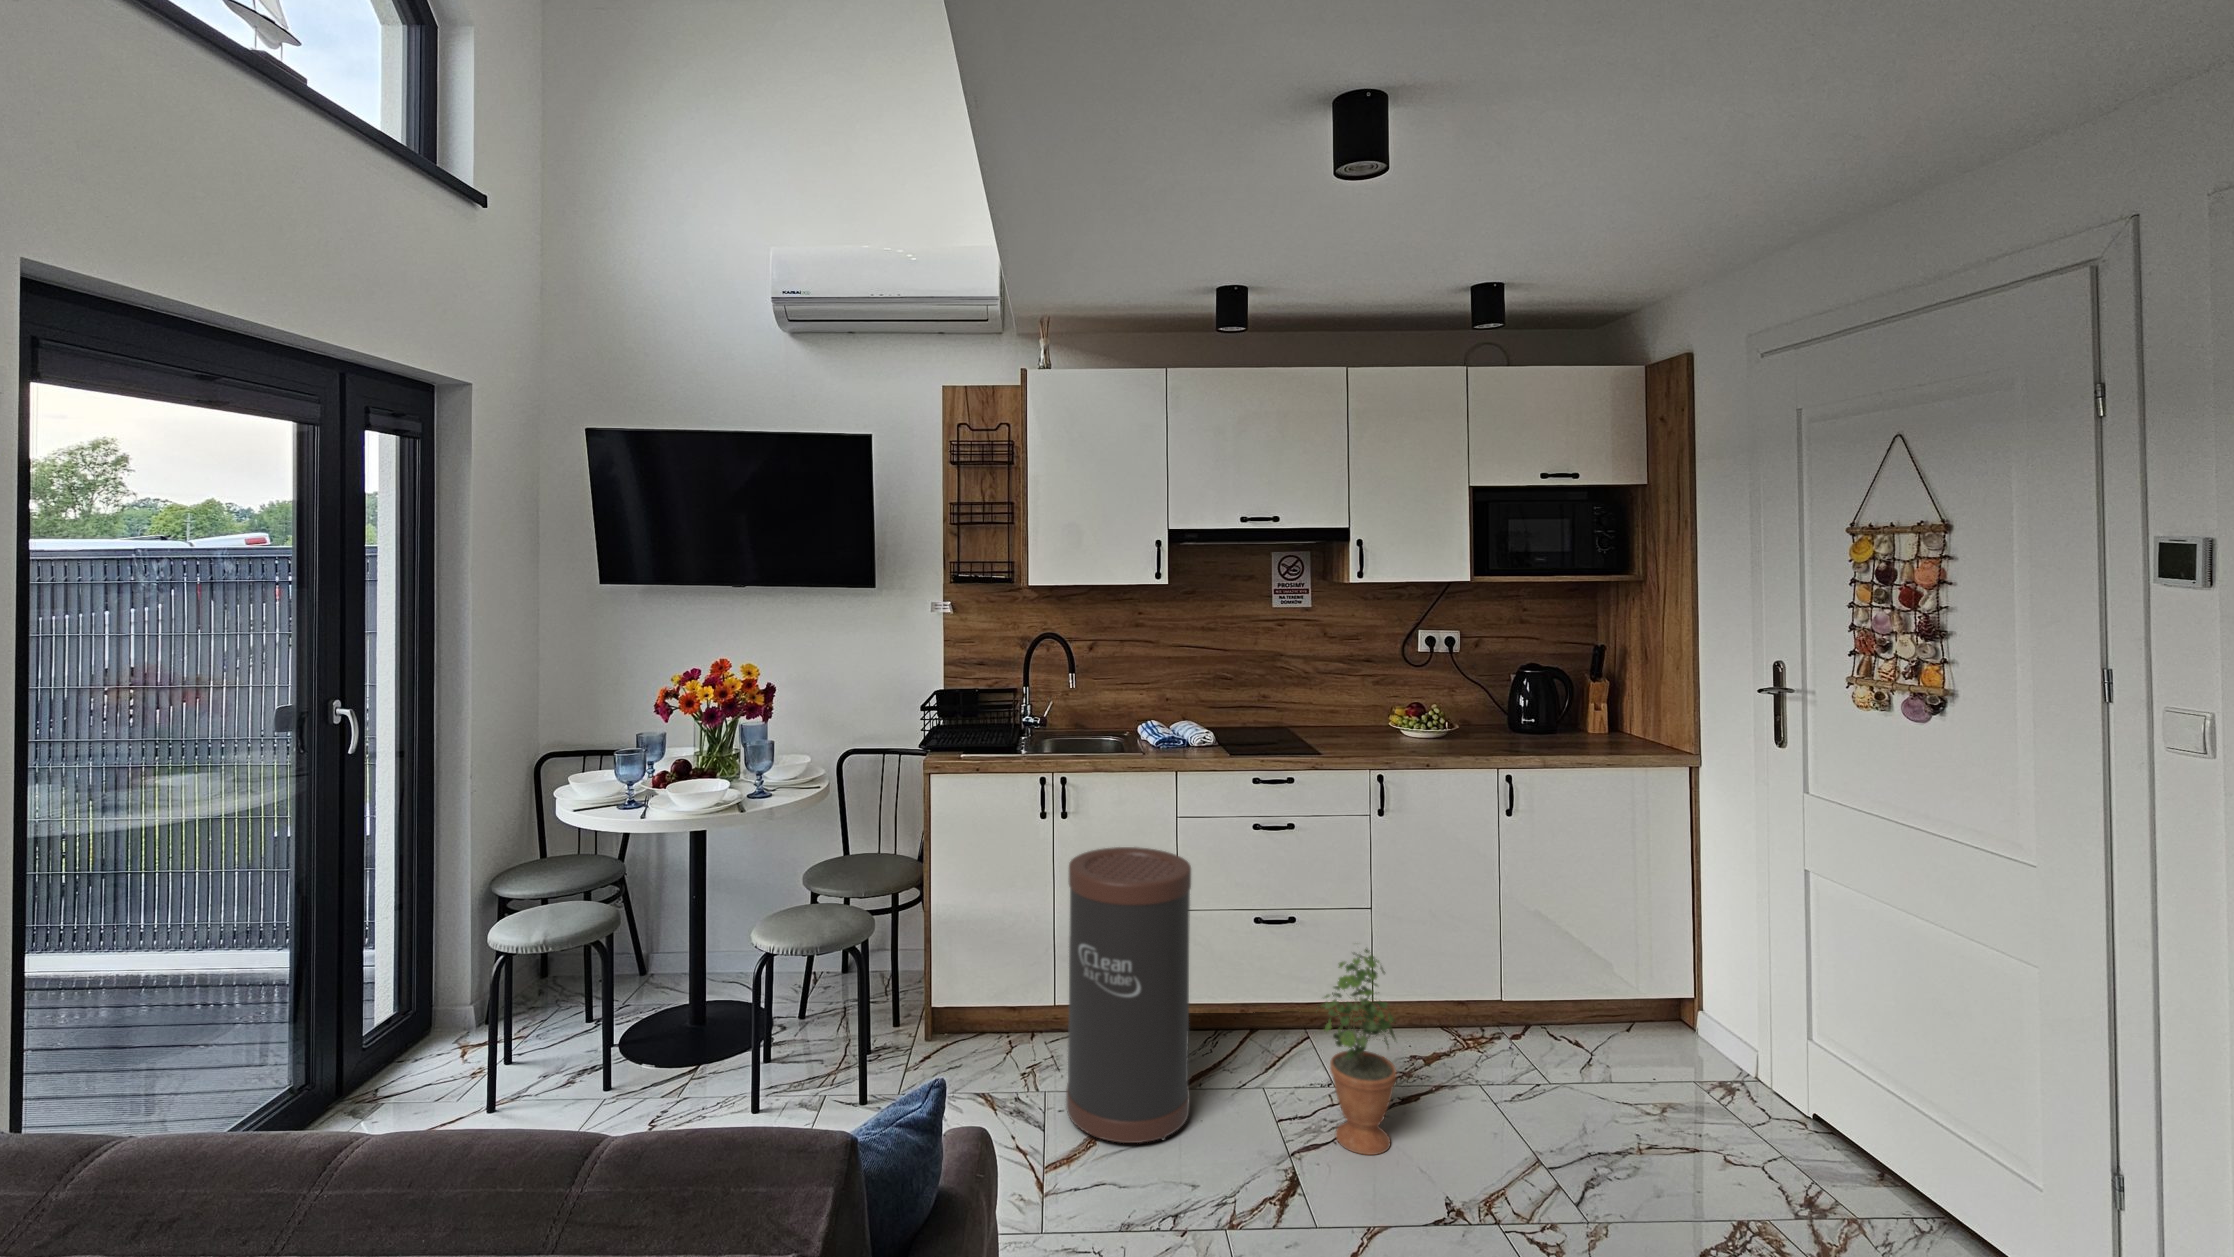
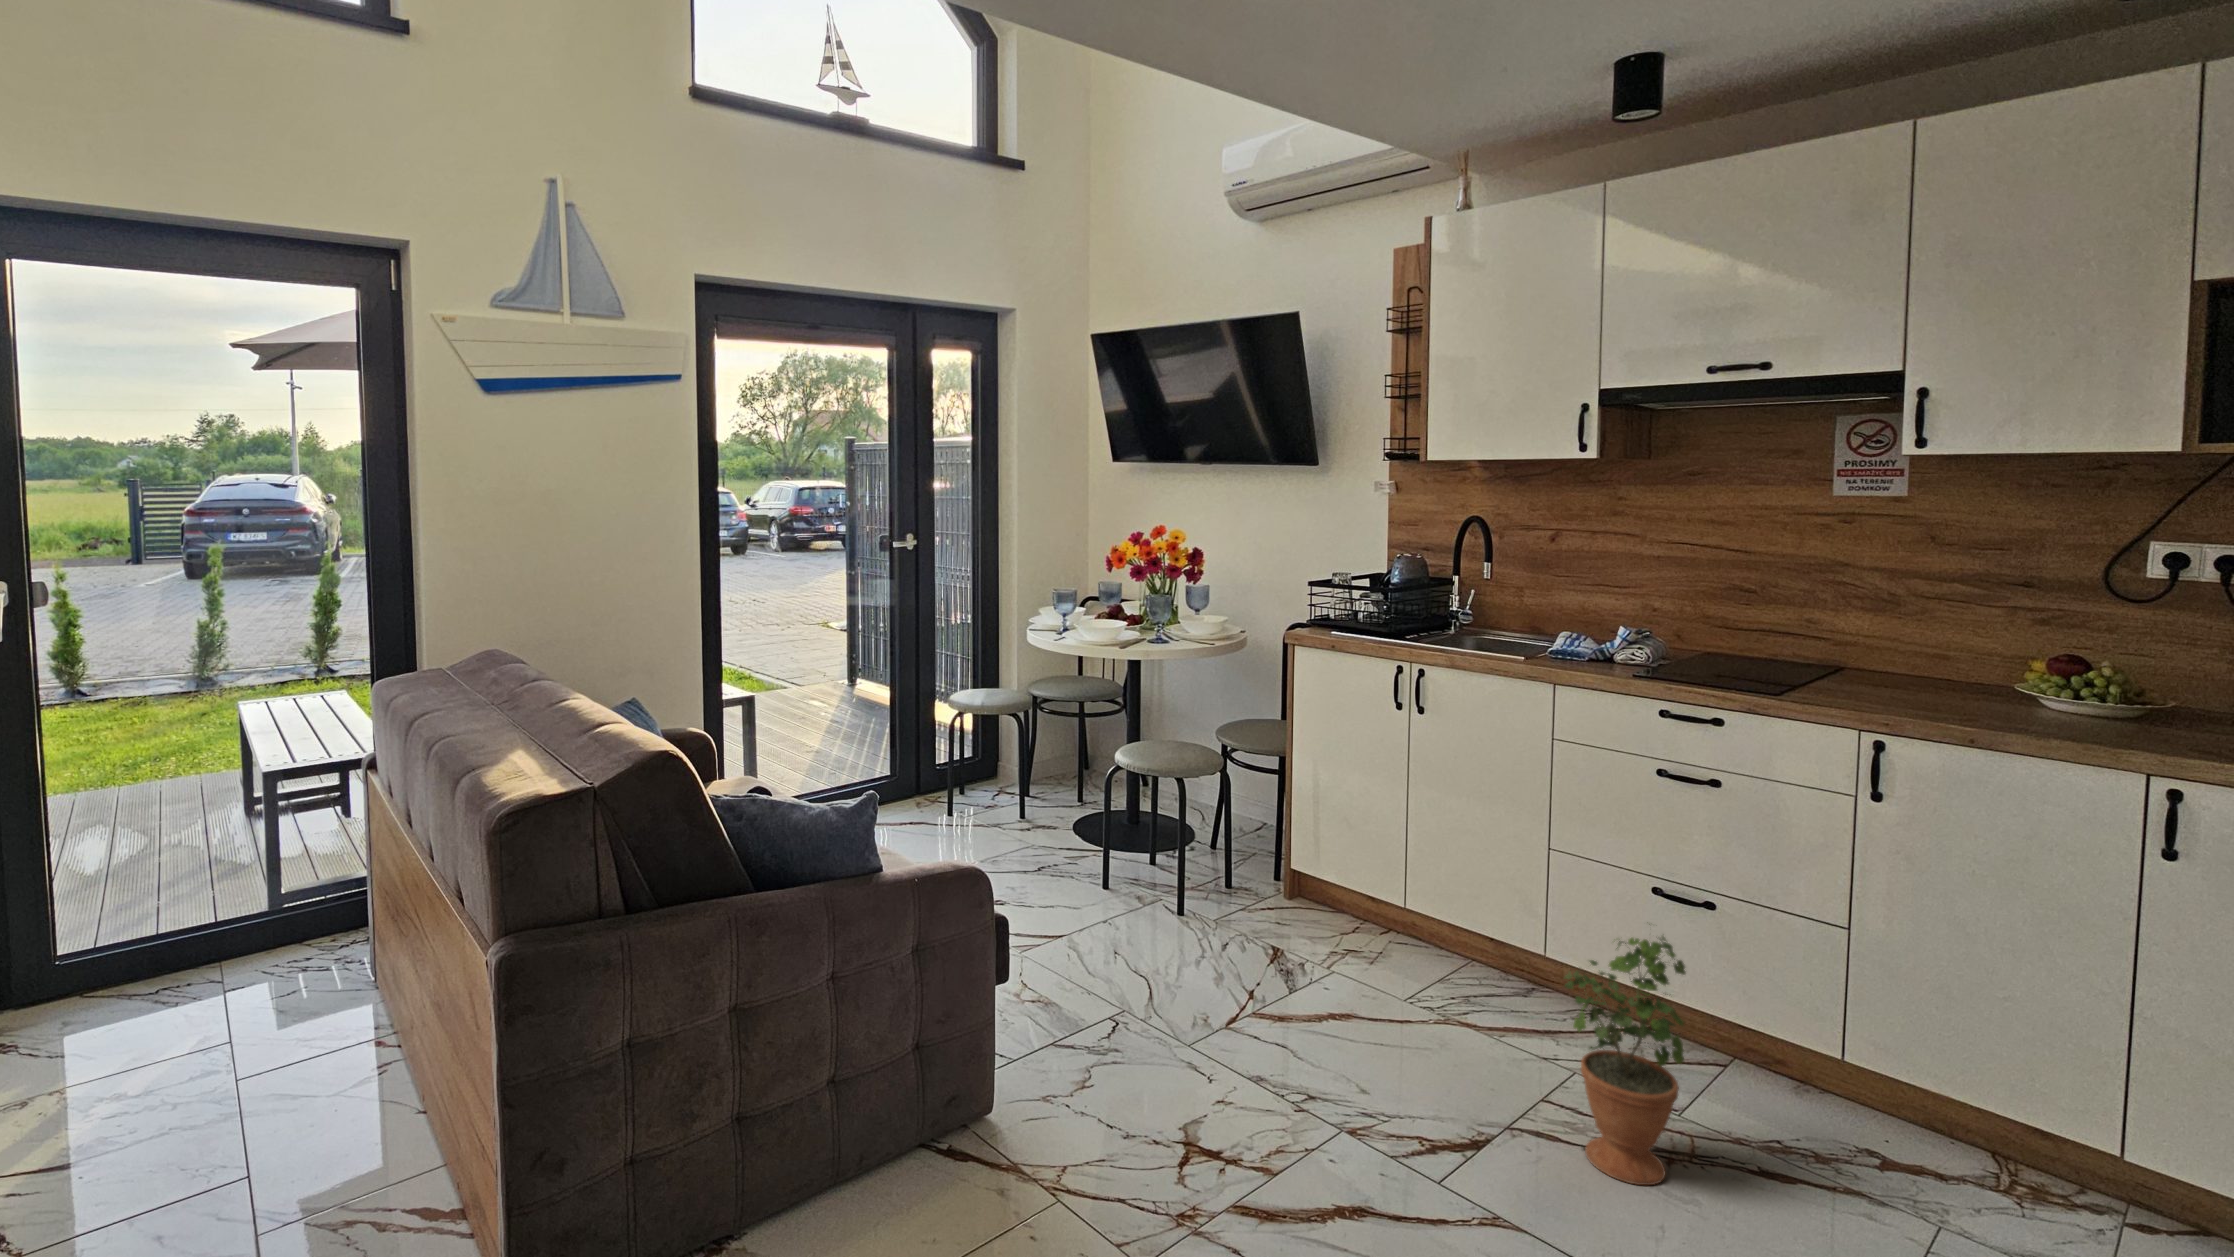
trash can: present [1066,847,1191,1143] -> none [1316,742,1467,1052]

